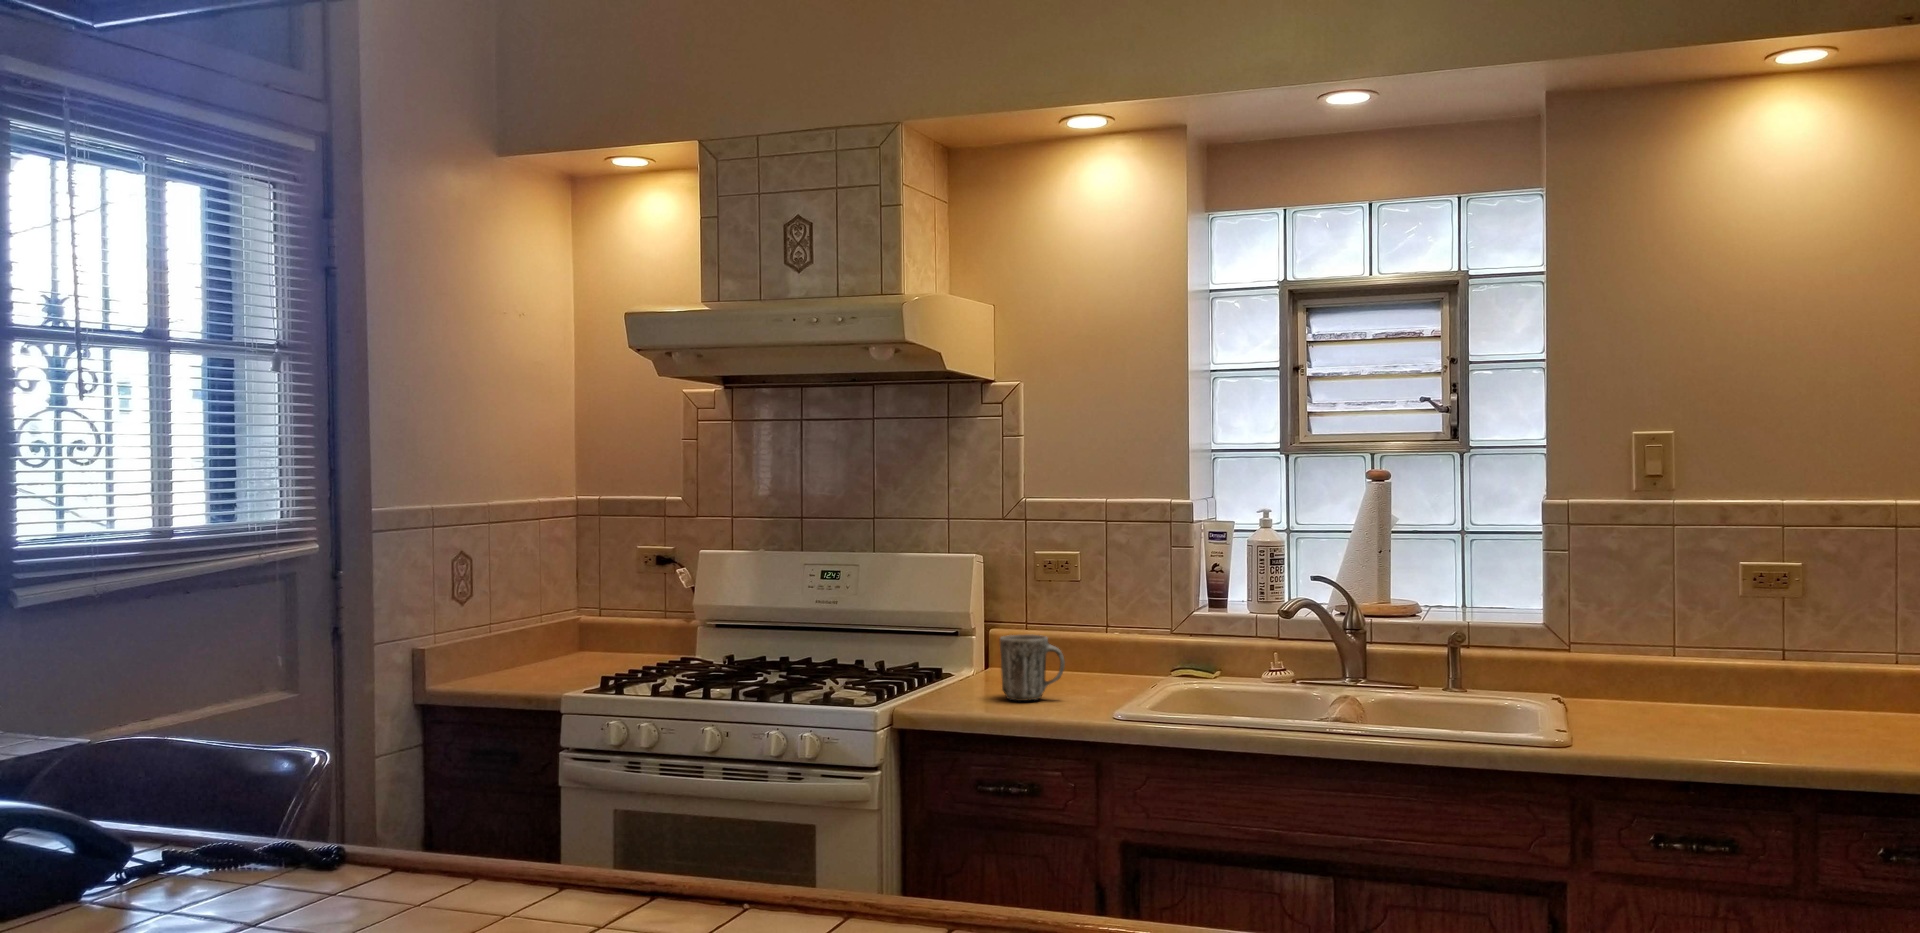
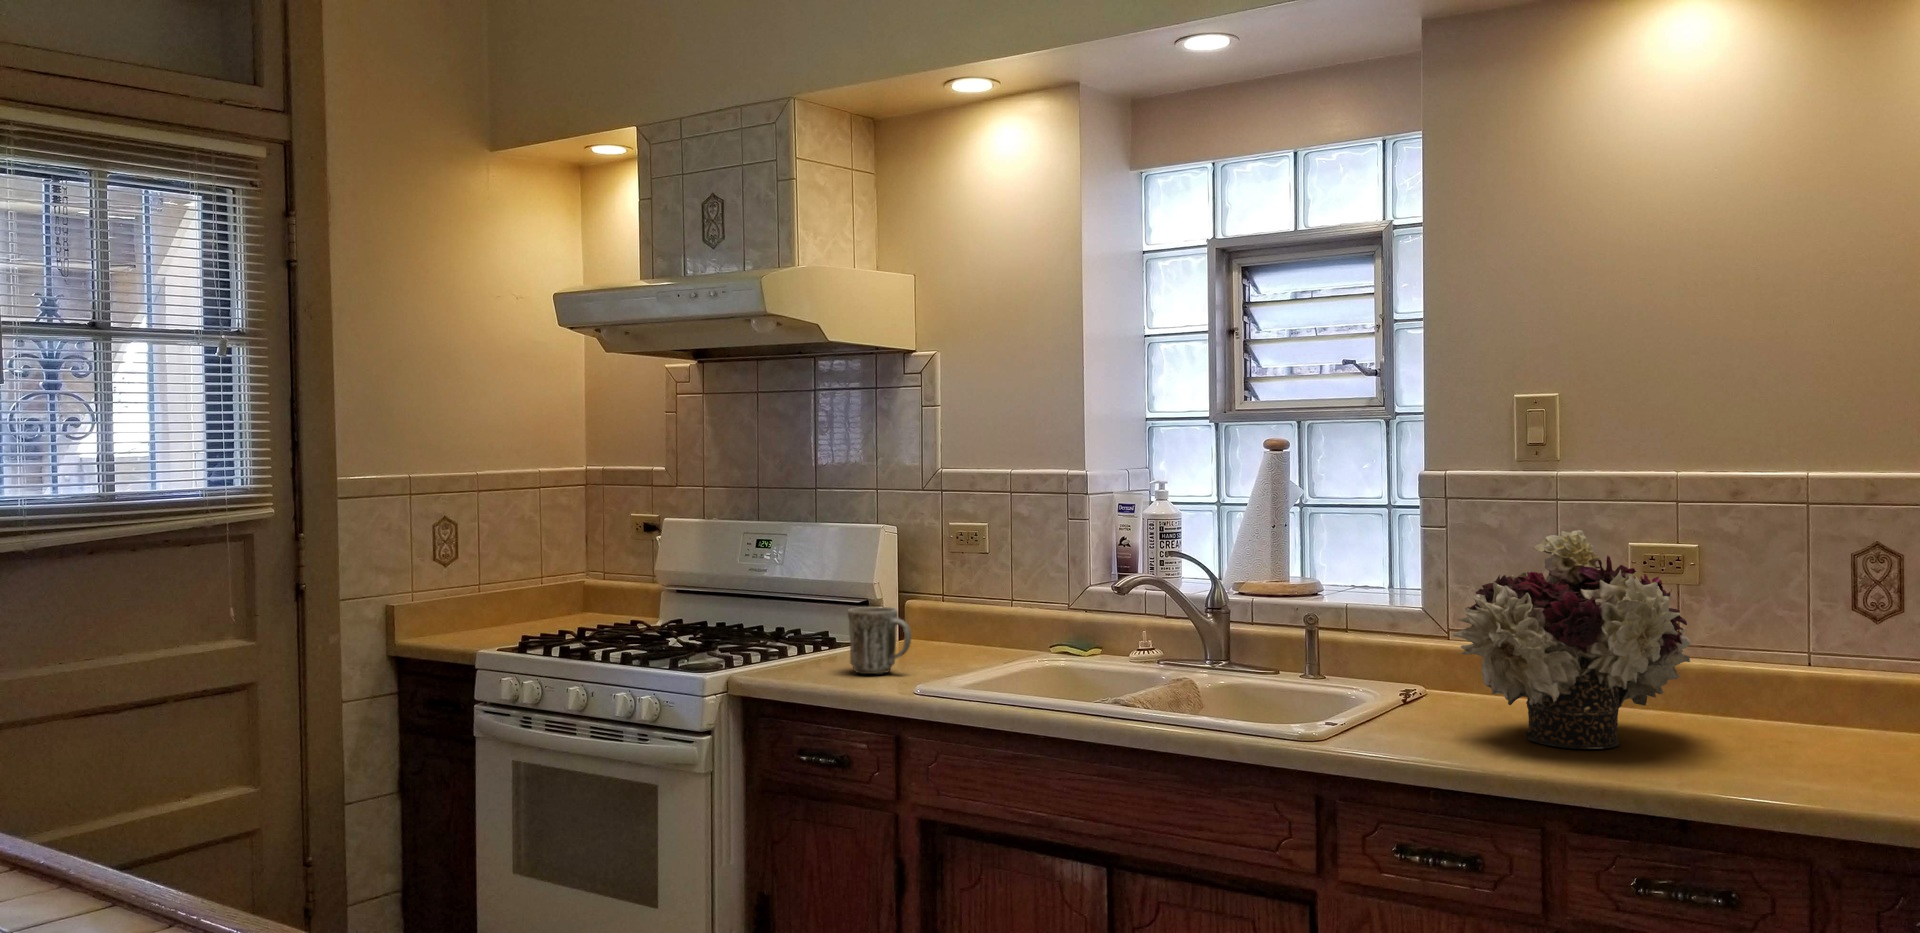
flower arrangement: none [1623,551,1810,736] -> present [1452,530,1691,749]

